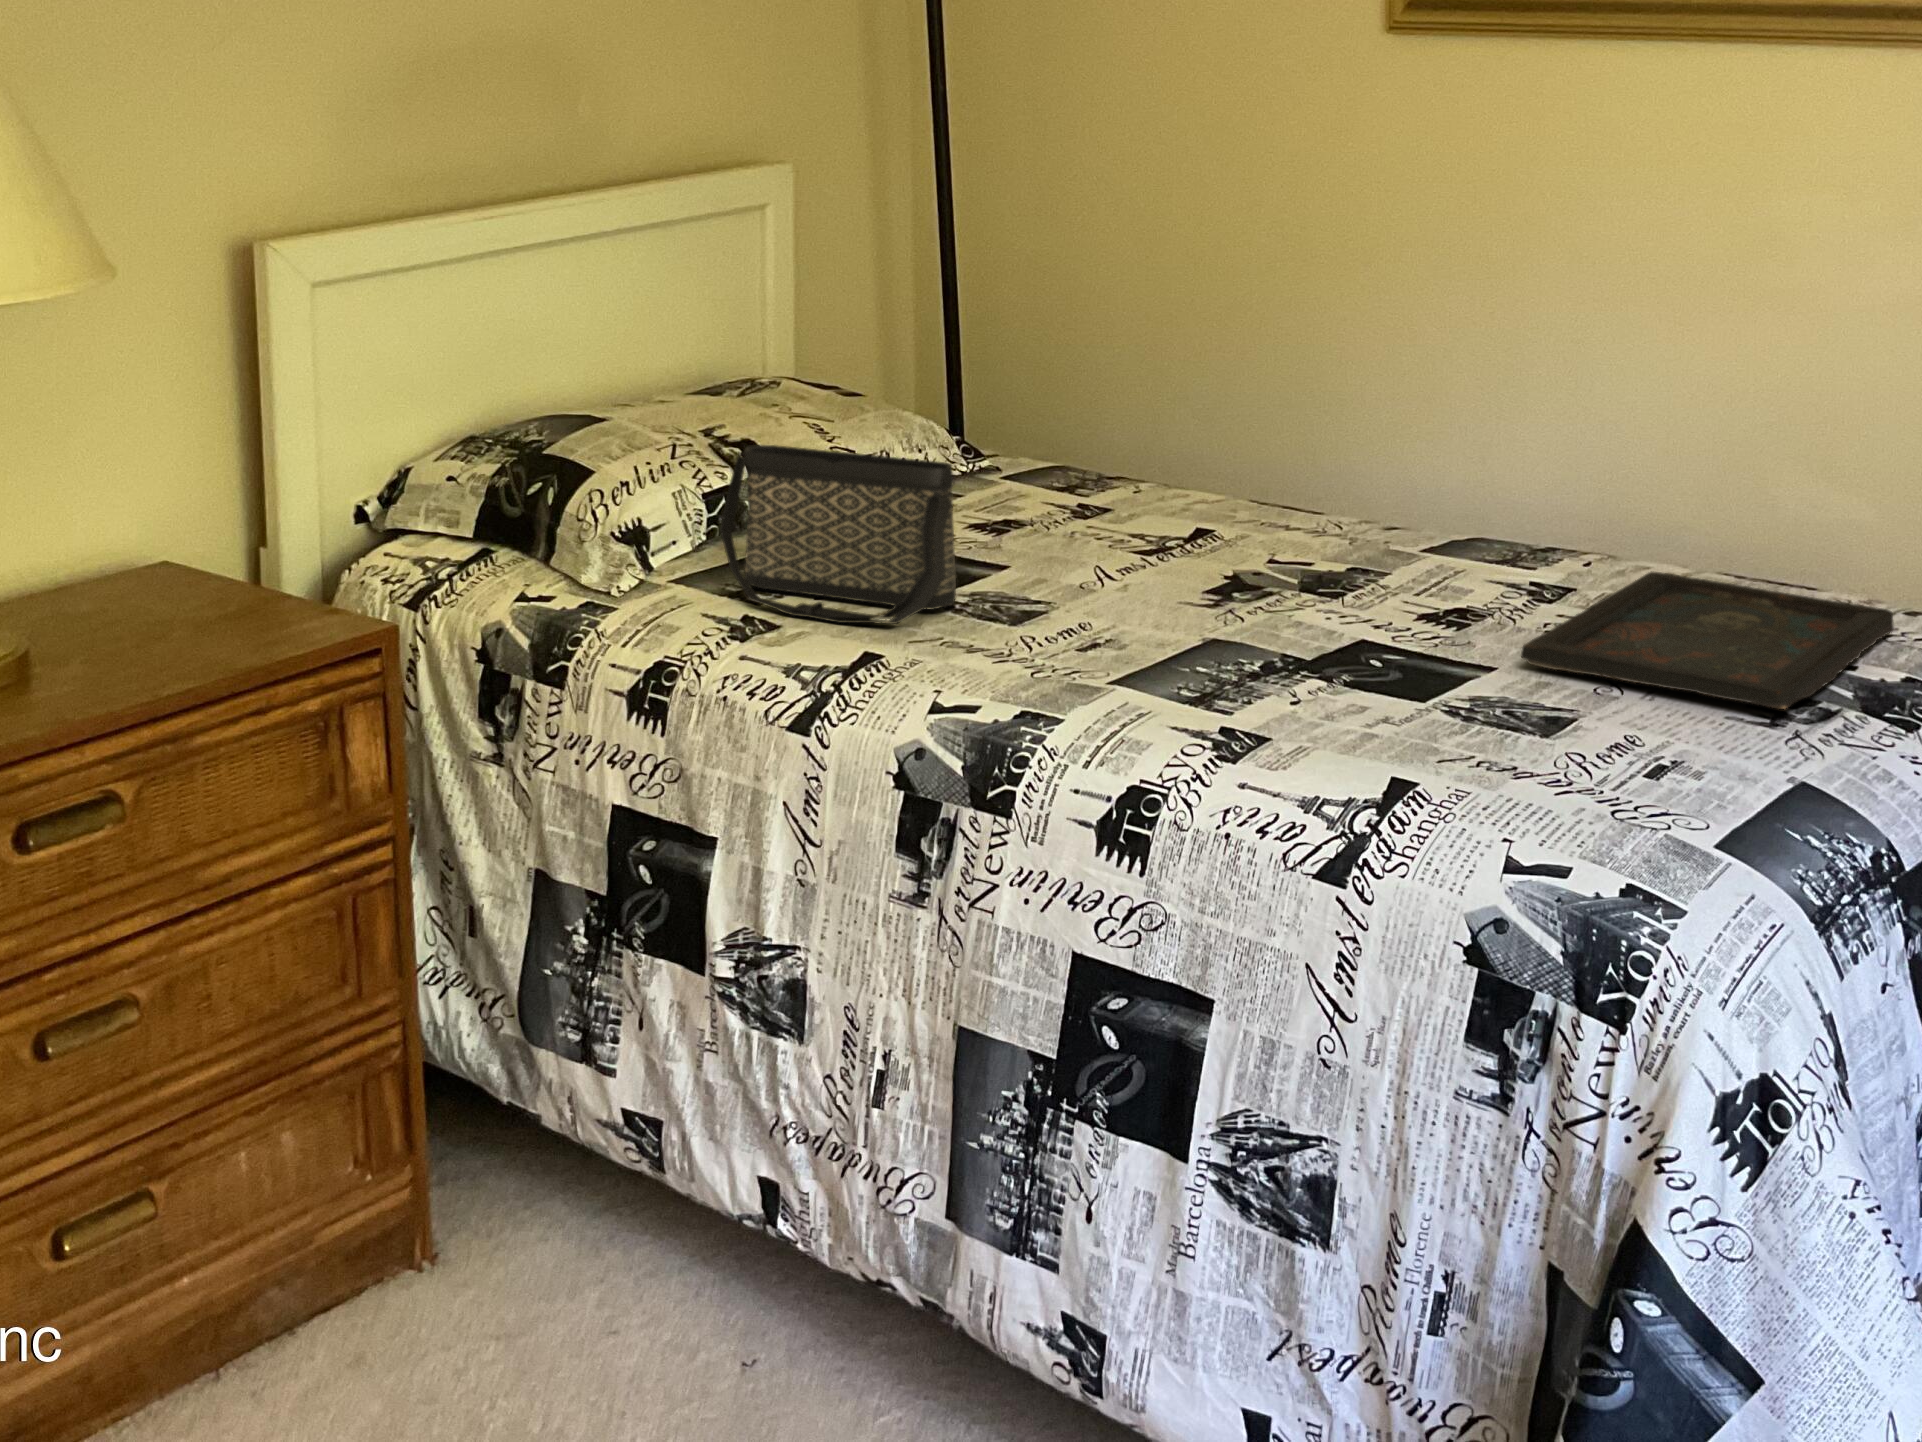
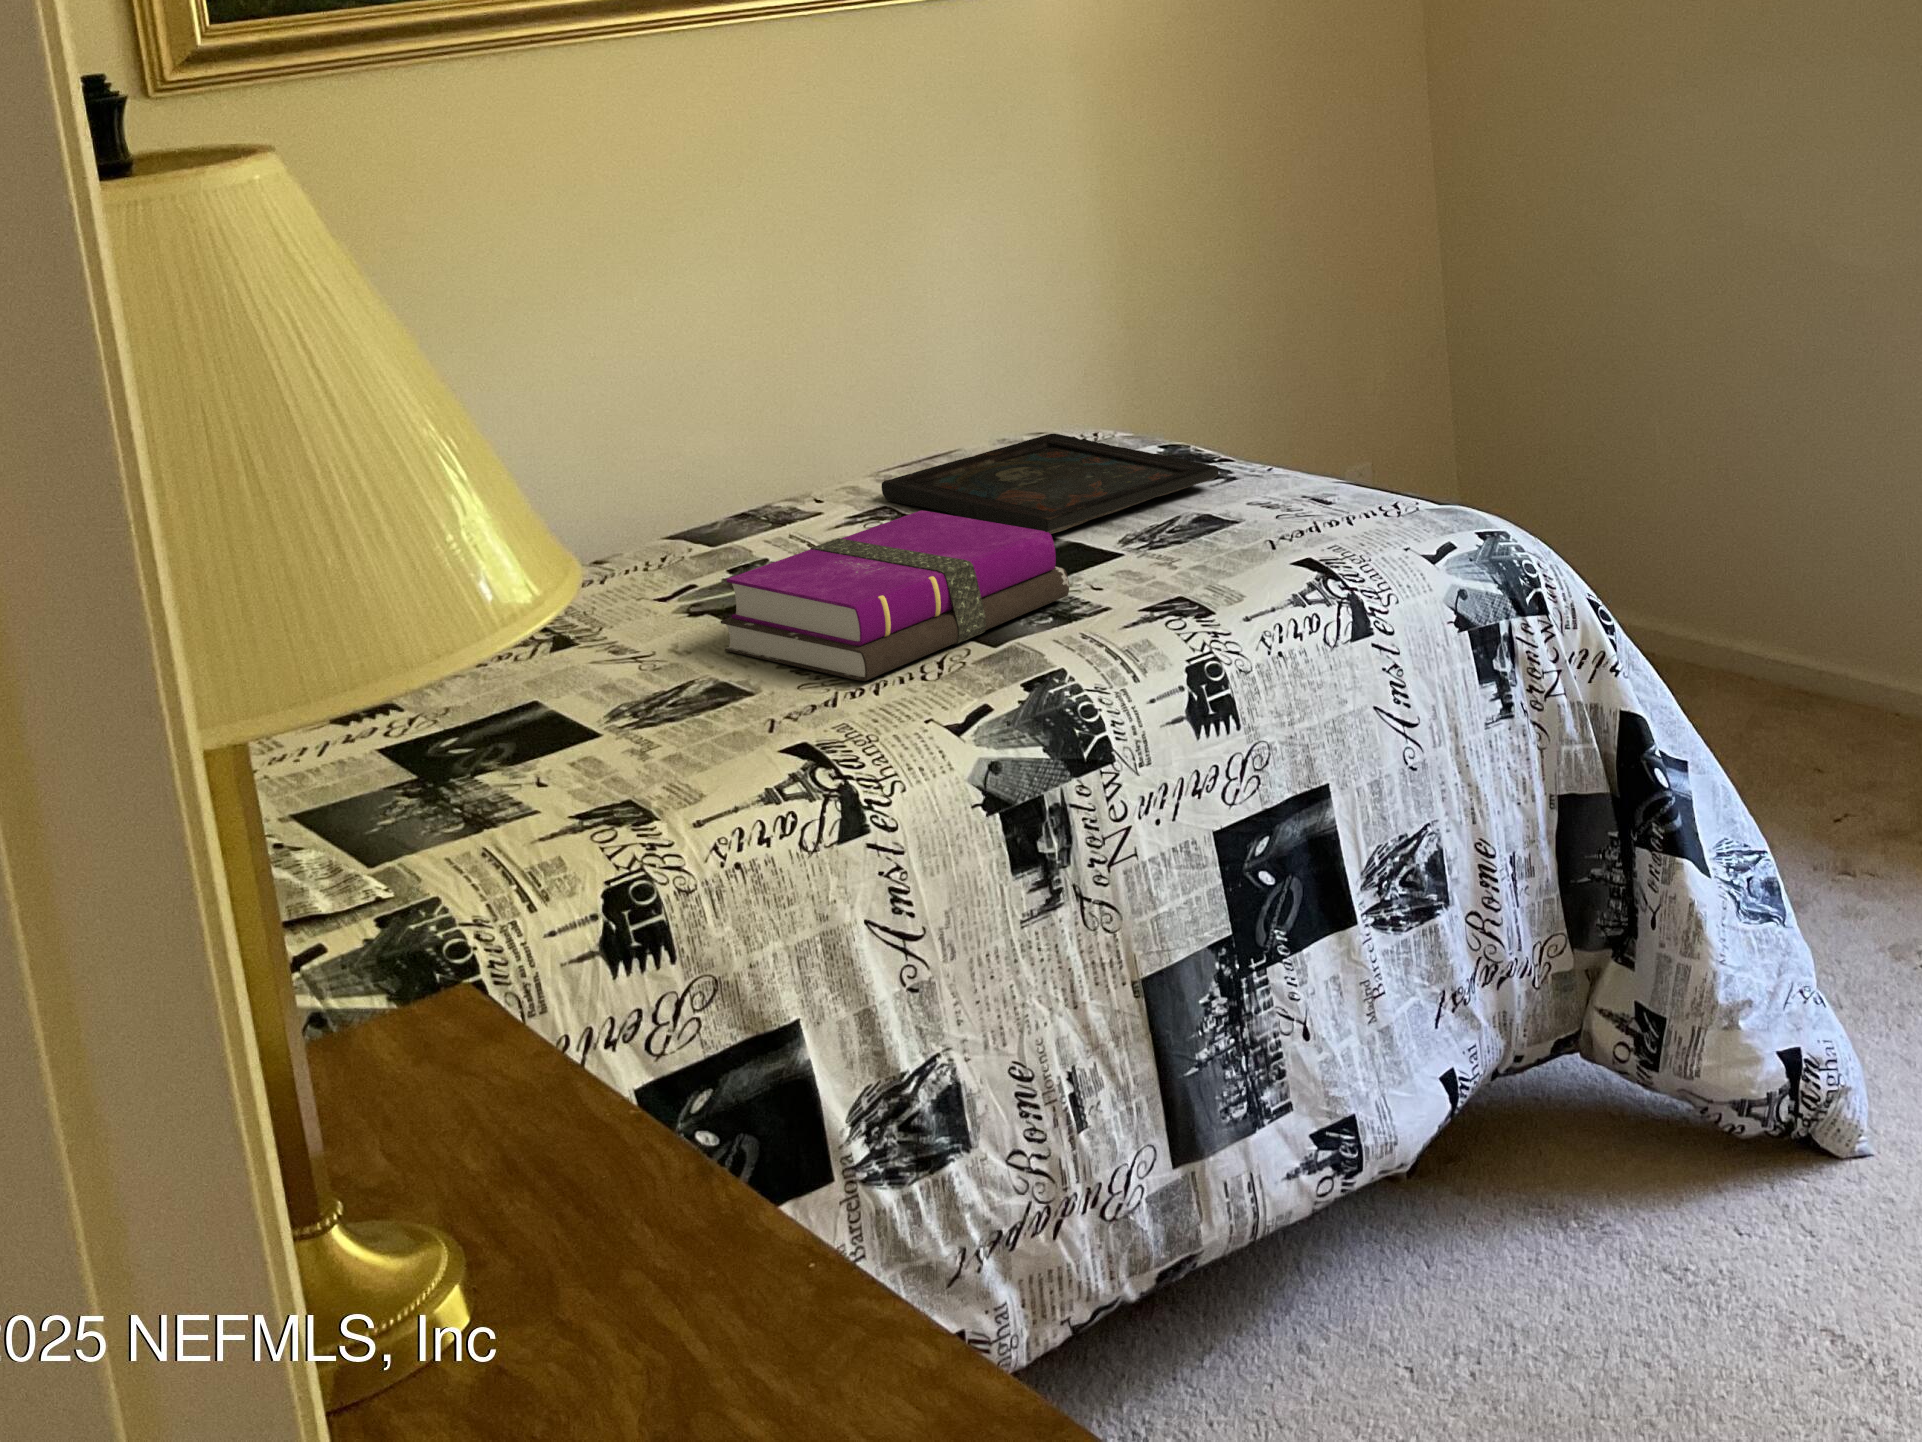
handbag: present [720,445,956,624] -> none [391,566,718,820]
notebook: none [1053,538,1395,695] -> present [720,510,1069,681]

